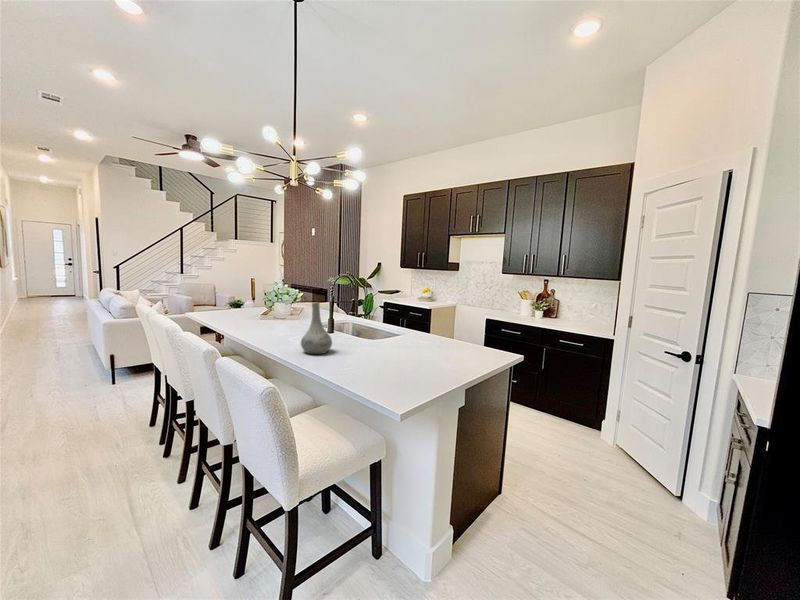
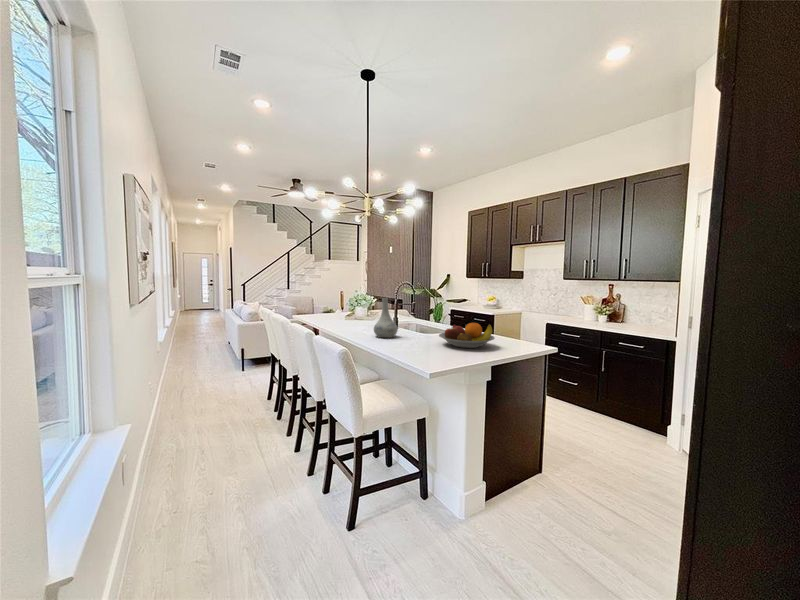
fruit bowl: none [387,336,454,367] -> present [439,323,495,348]

